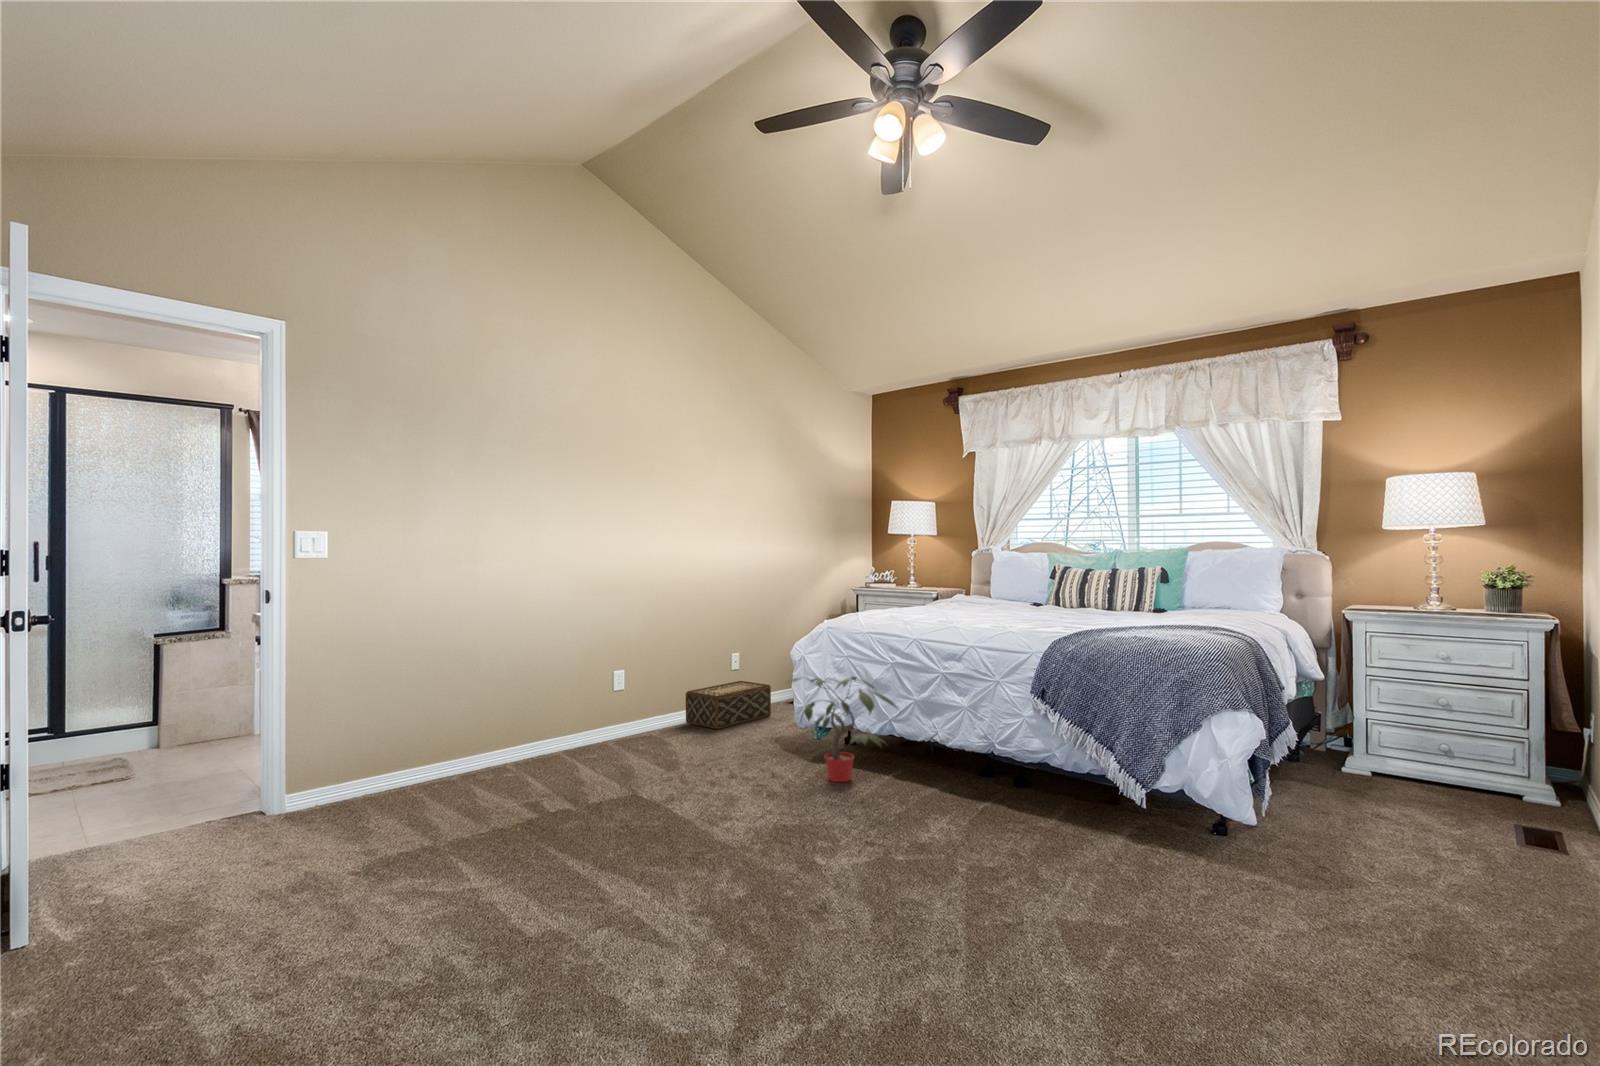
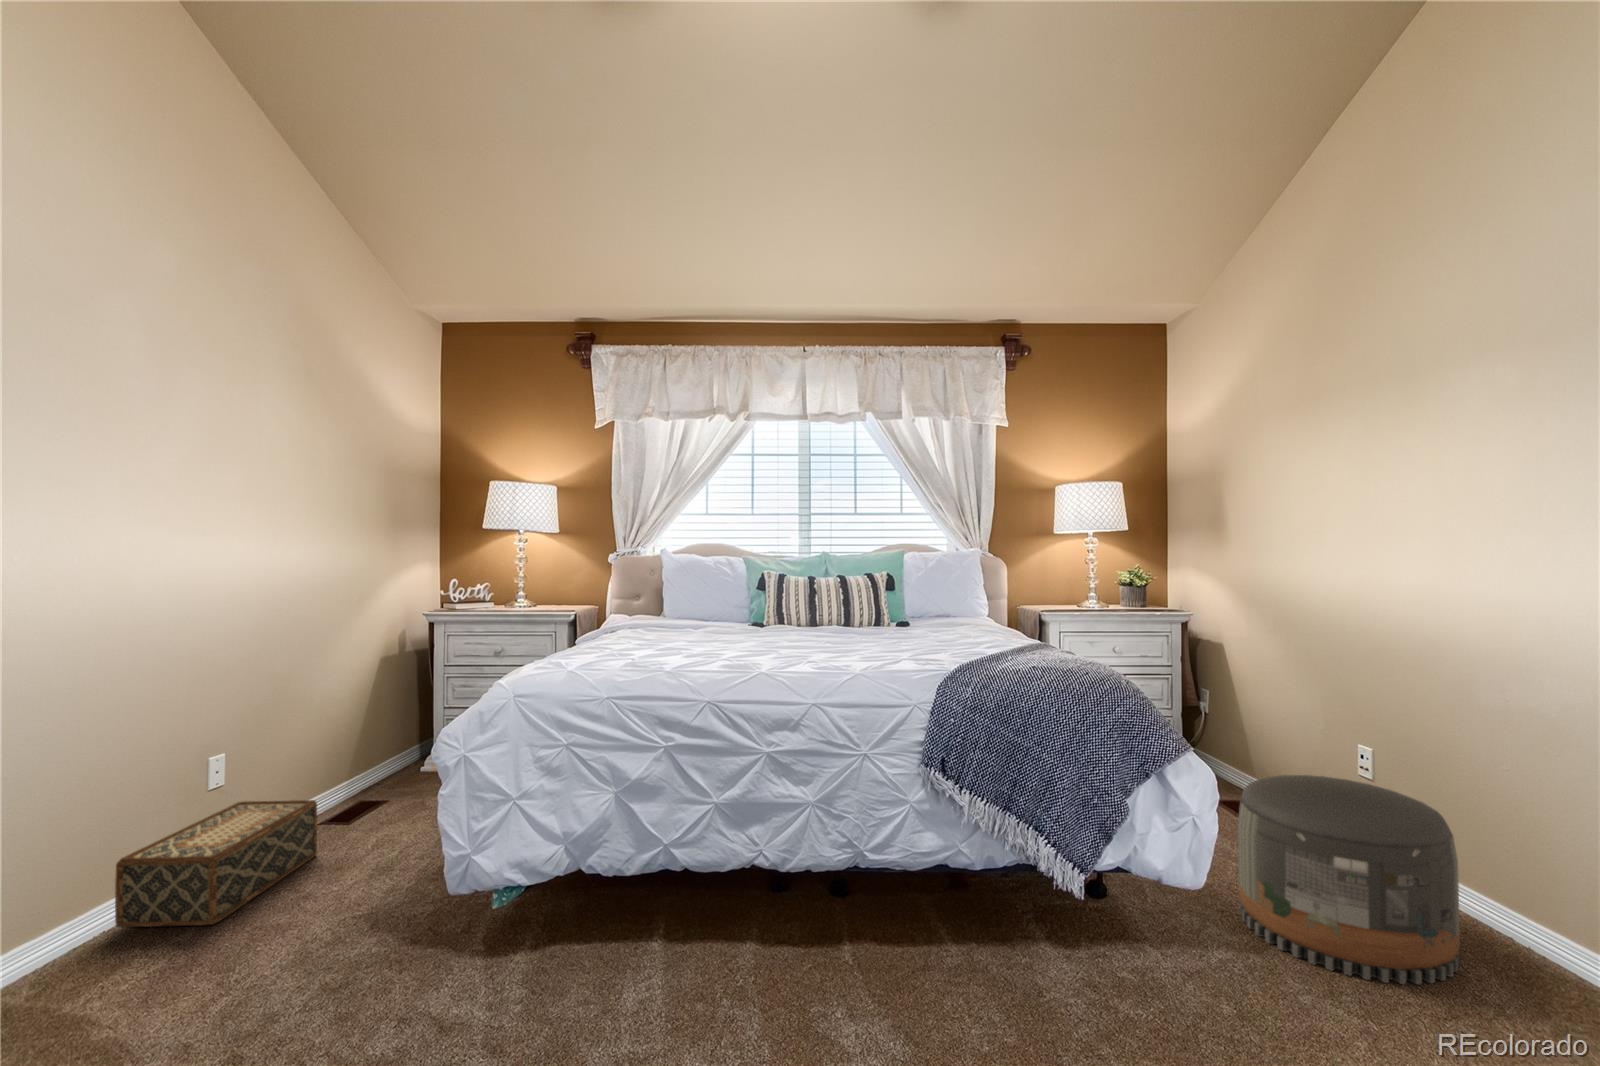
potted plant: present [789,677,897,782] -> none [478,783,715,993]
pouf: none [1305,755,1514,936] -> present [1238,775,1460,985]

